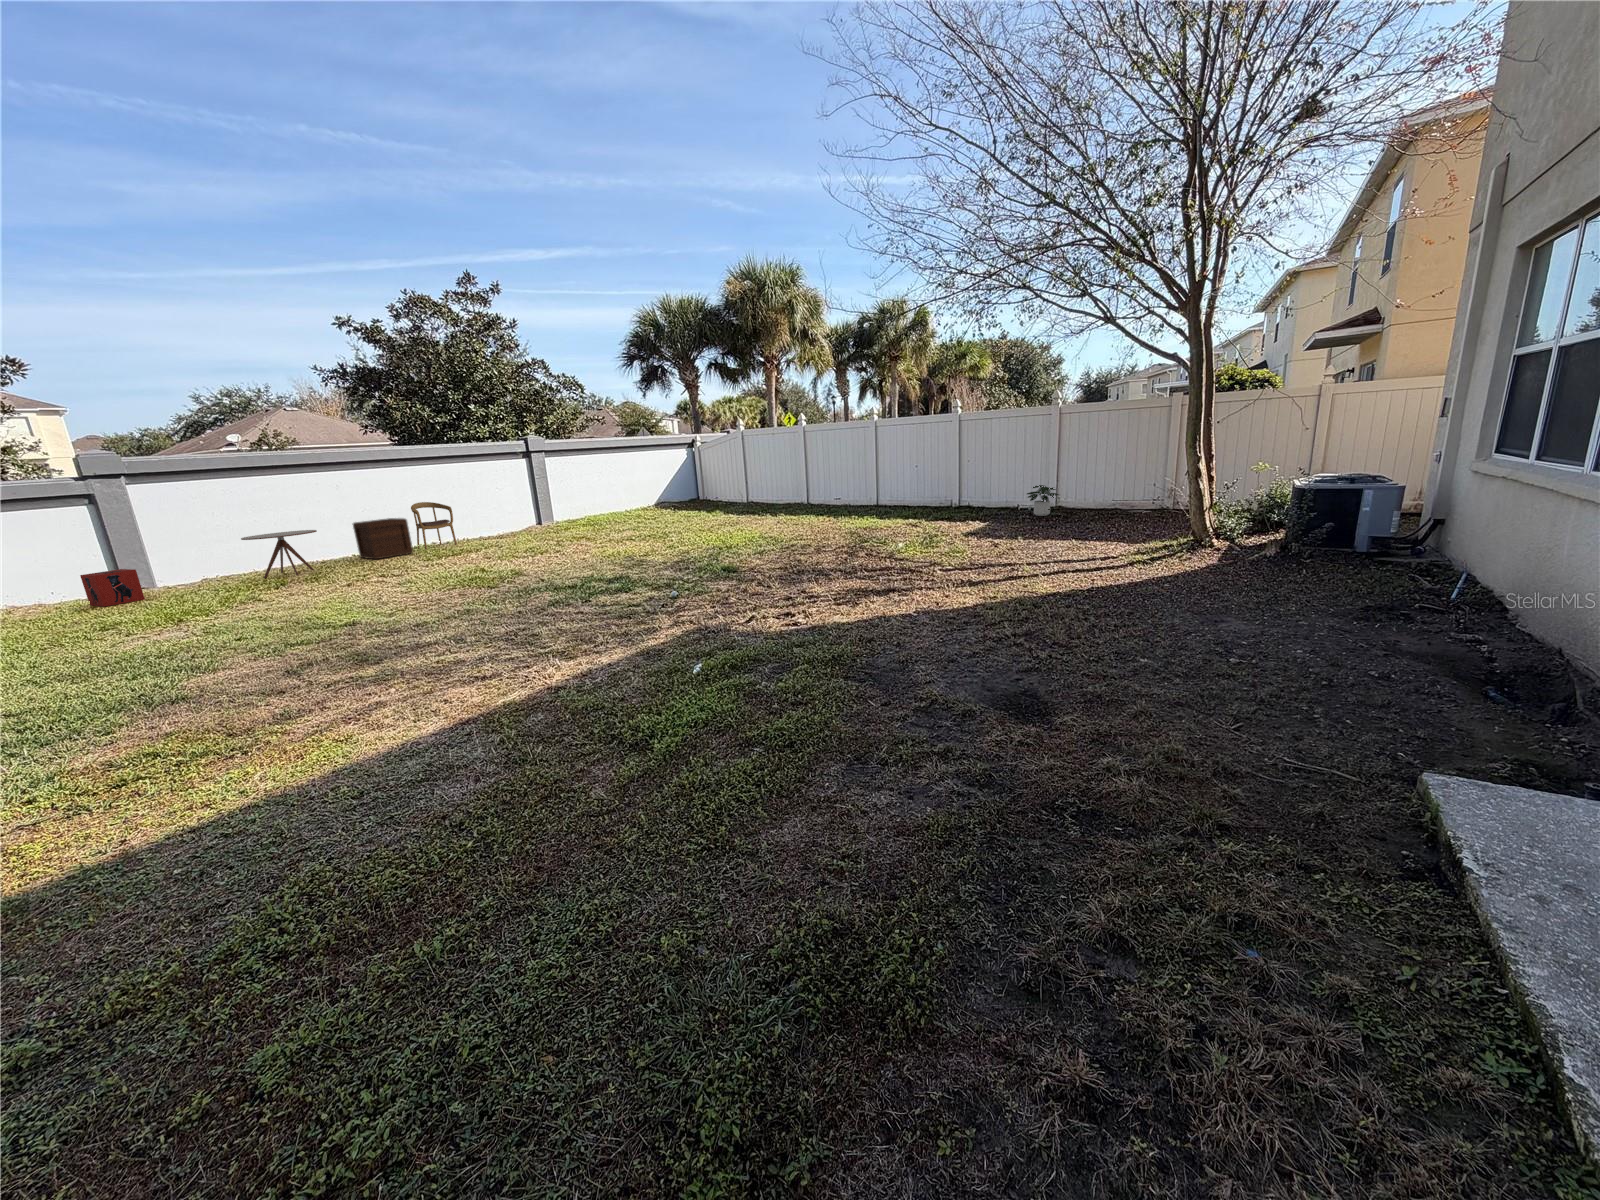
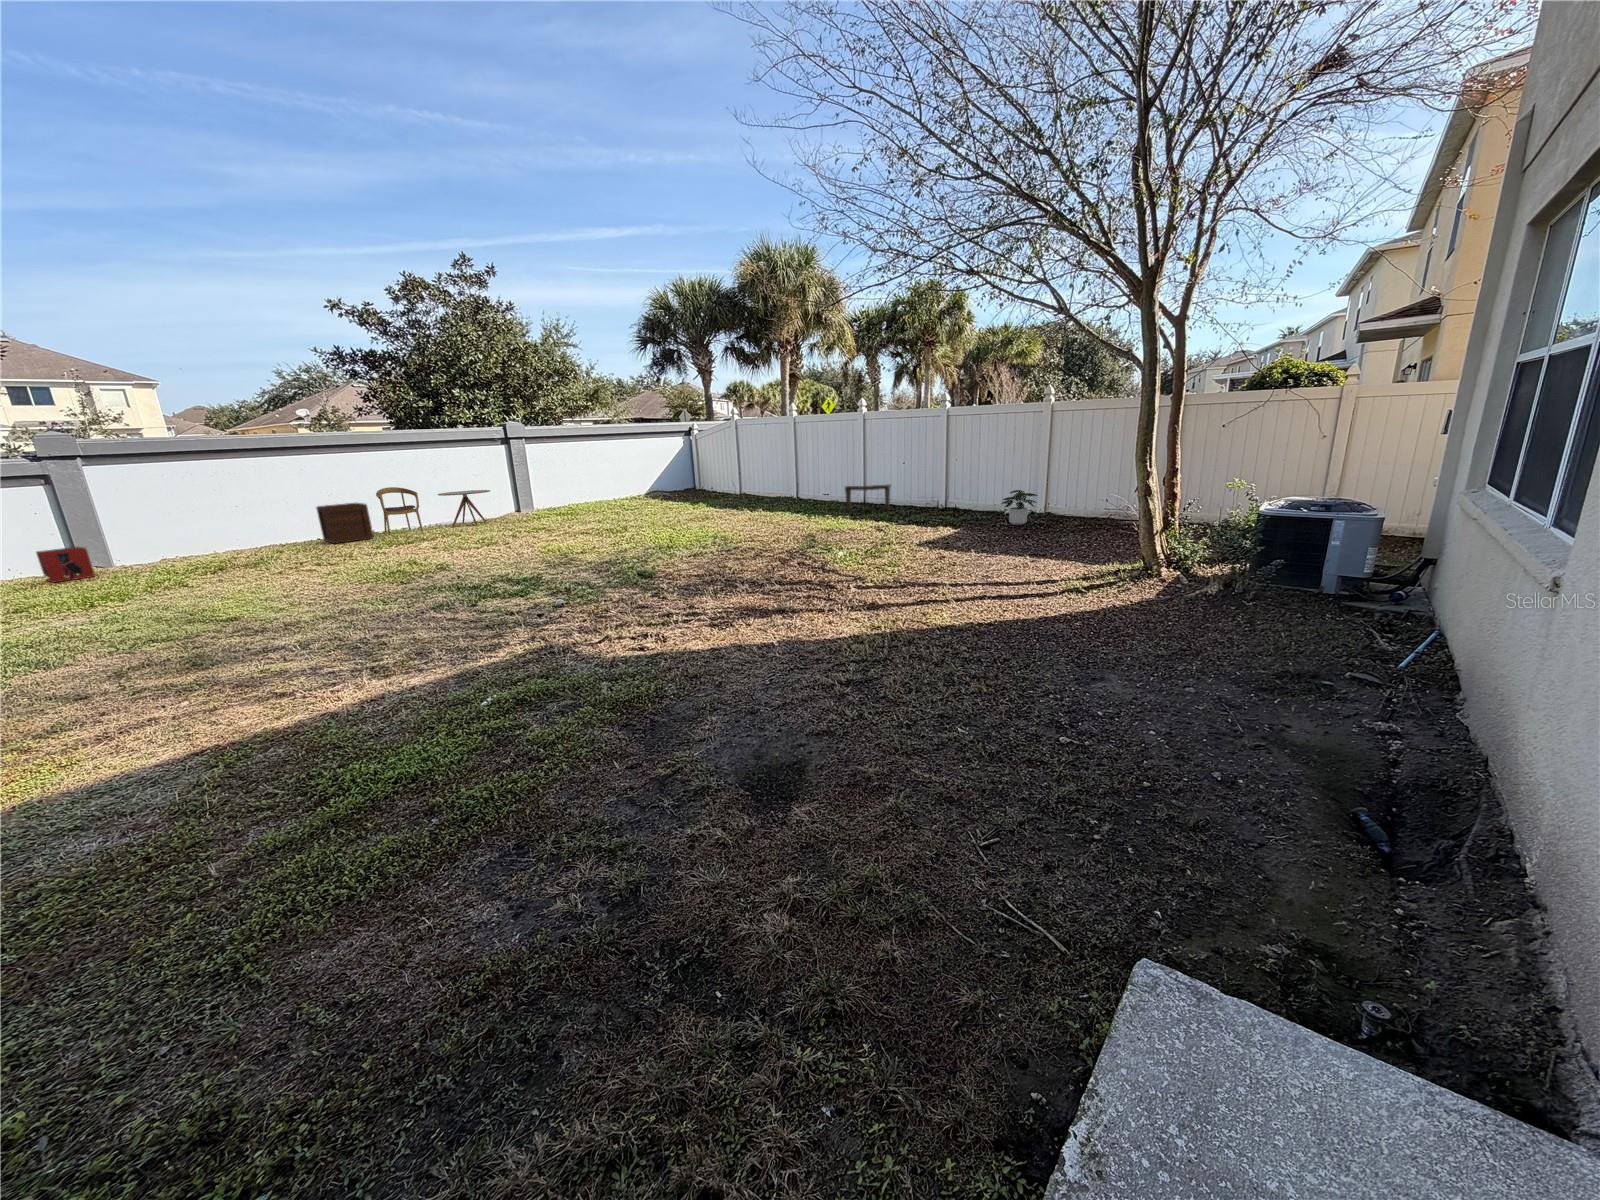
bench: none [870,486,912,512] -> present [845,484,891,511]
round table: present [241,530,317,578] -> present [438,490,490,526]

